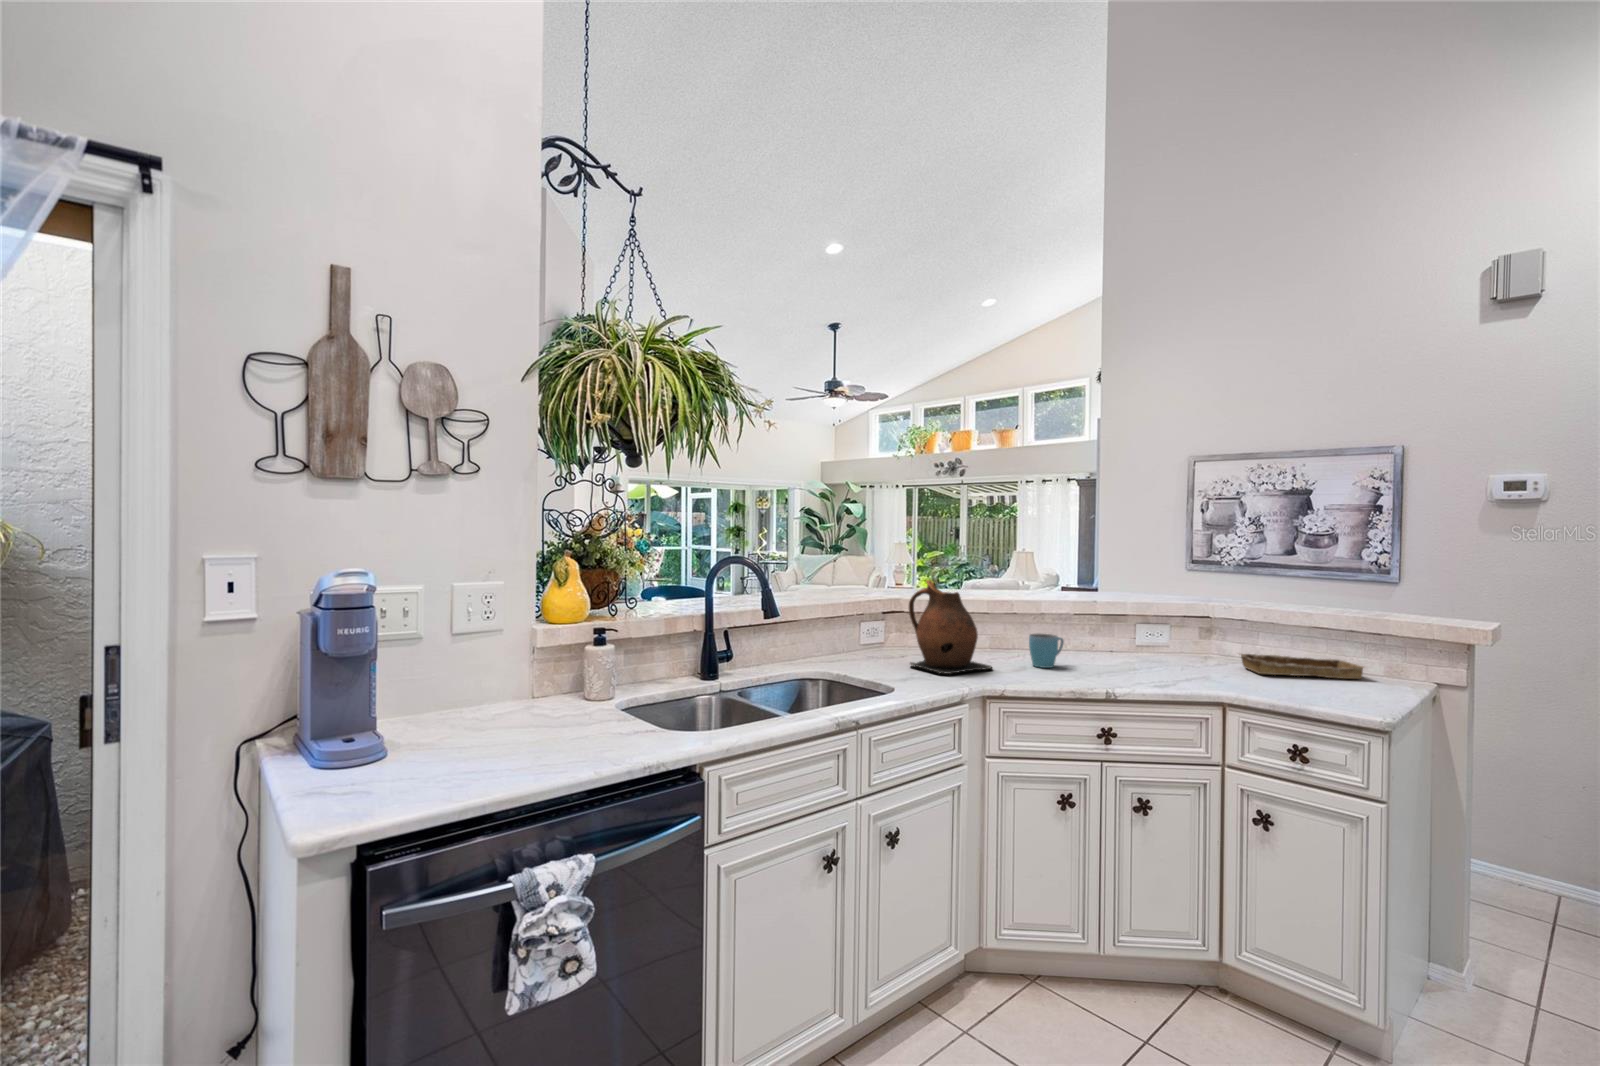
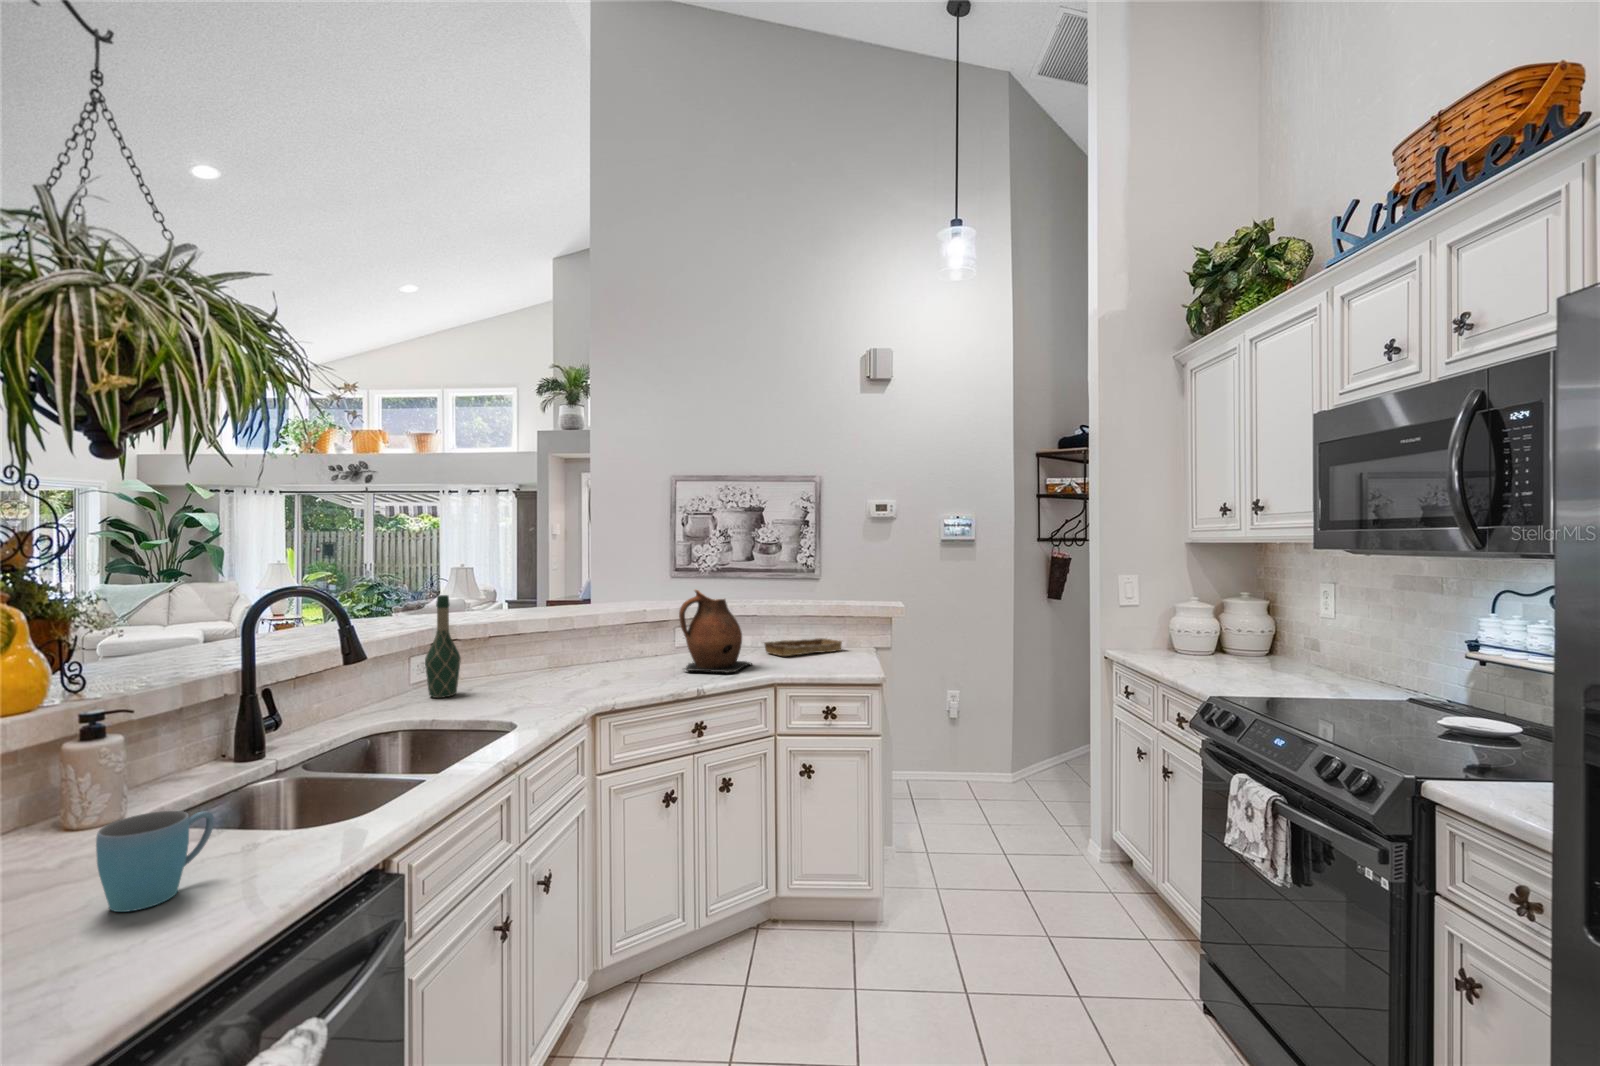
wine bottle: none [863,572,891,659] -> present [425,595,461,698]
ceramic pitcher: present [909,580,992,674] -> present [679,590,751,673]
mug: present [1029,633,1064,668] -> present [96,811,214,912]

